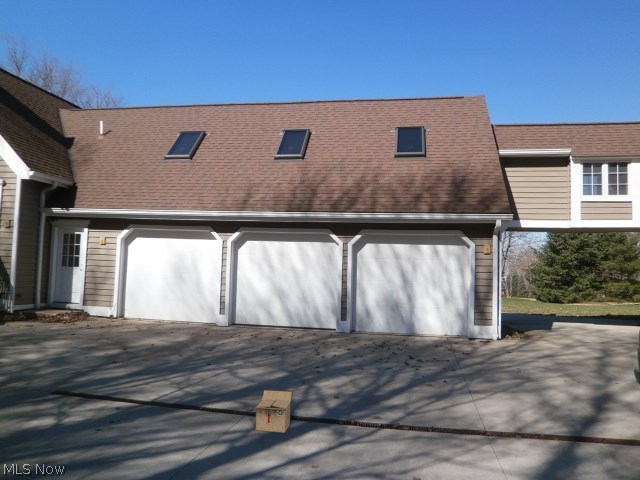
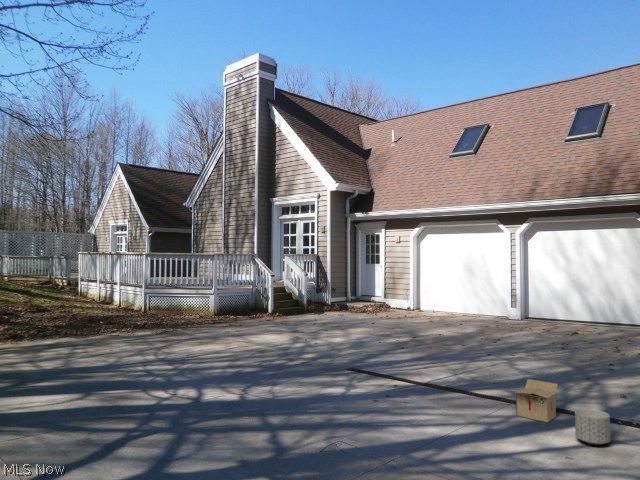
planter: none [314,415,343,450] -> present [575,409,610,445]

